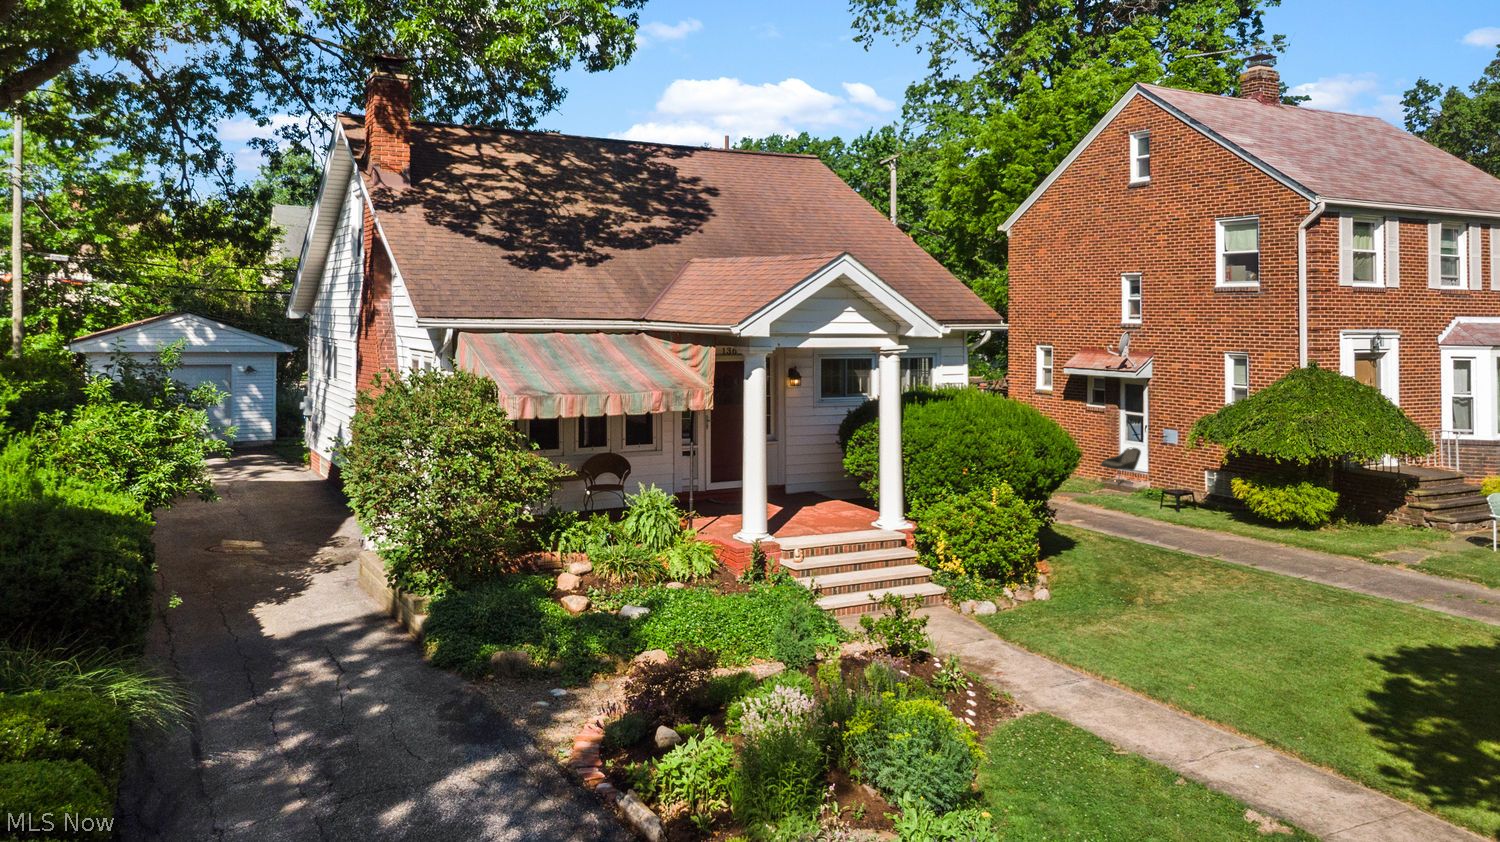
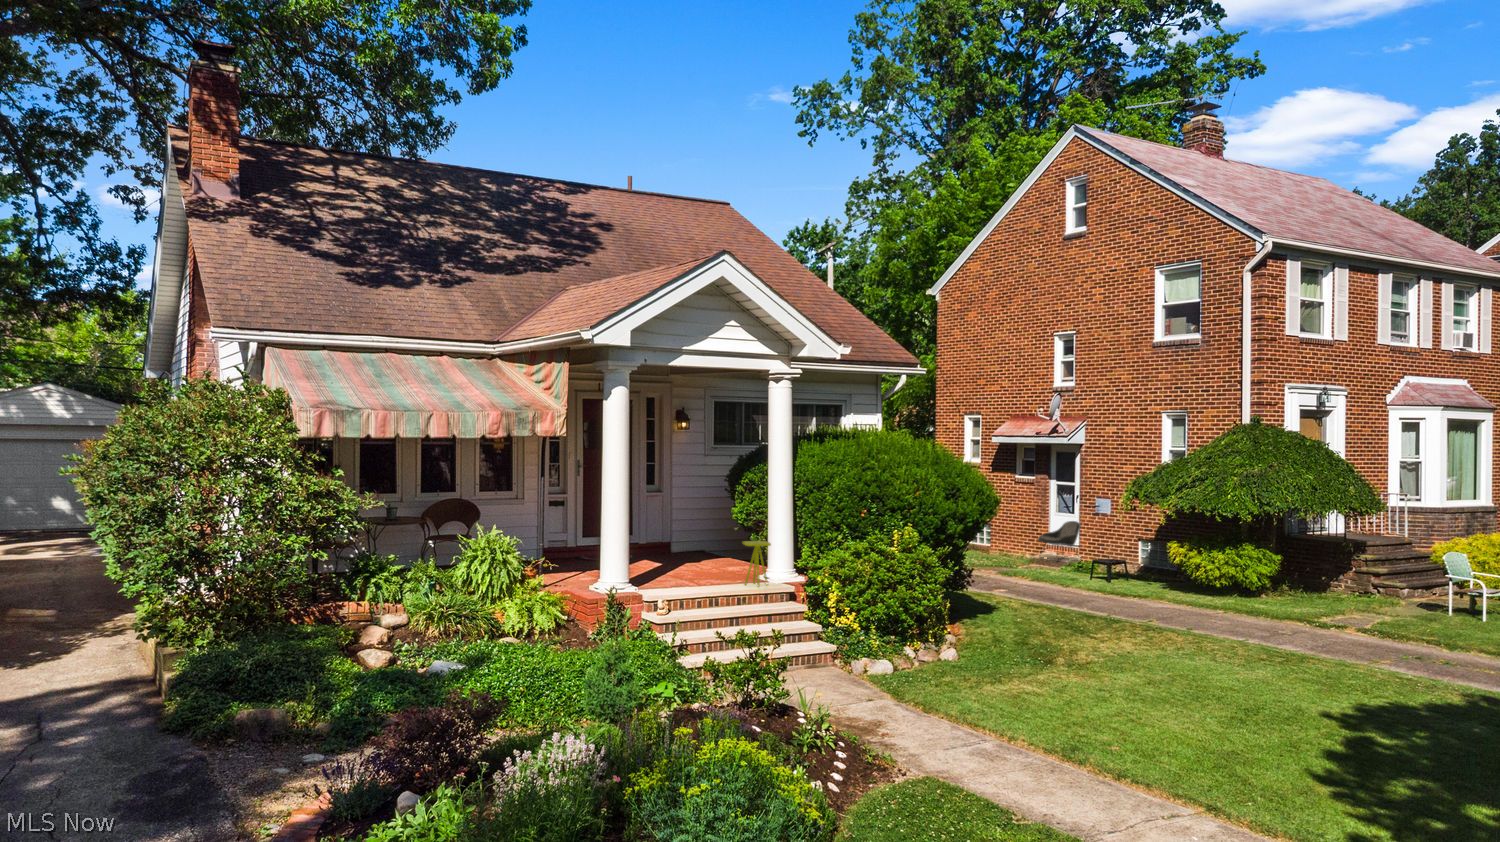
side table: none [859,492,885,532] -> present [743,541,771,586]

